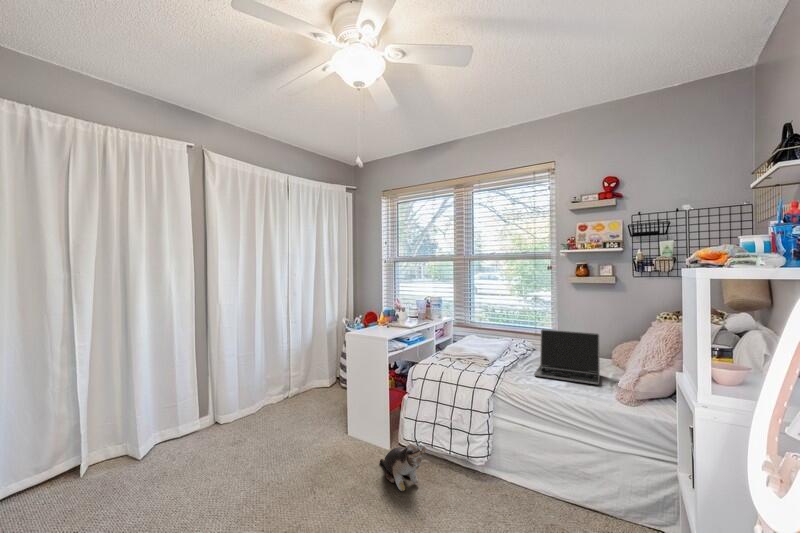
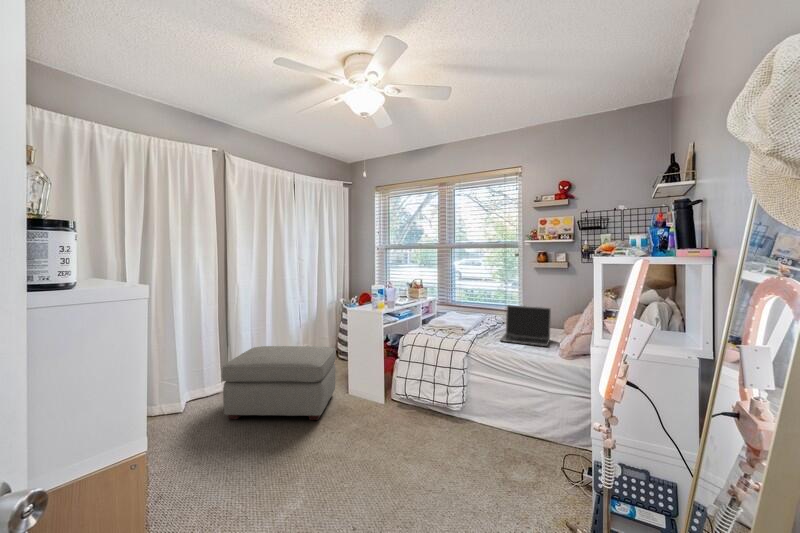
ottoman: none [182,377,329,476] -> present [222,346,336,420]
plush toy: present [380,445,426,491] -> none [379,393,416,428]

